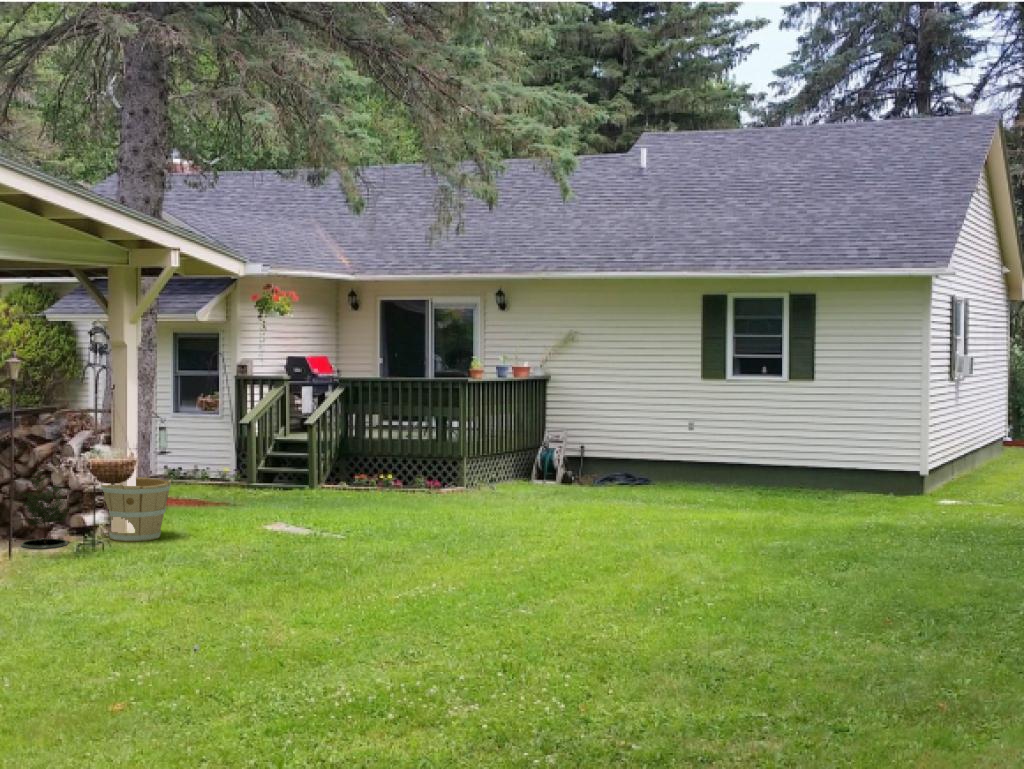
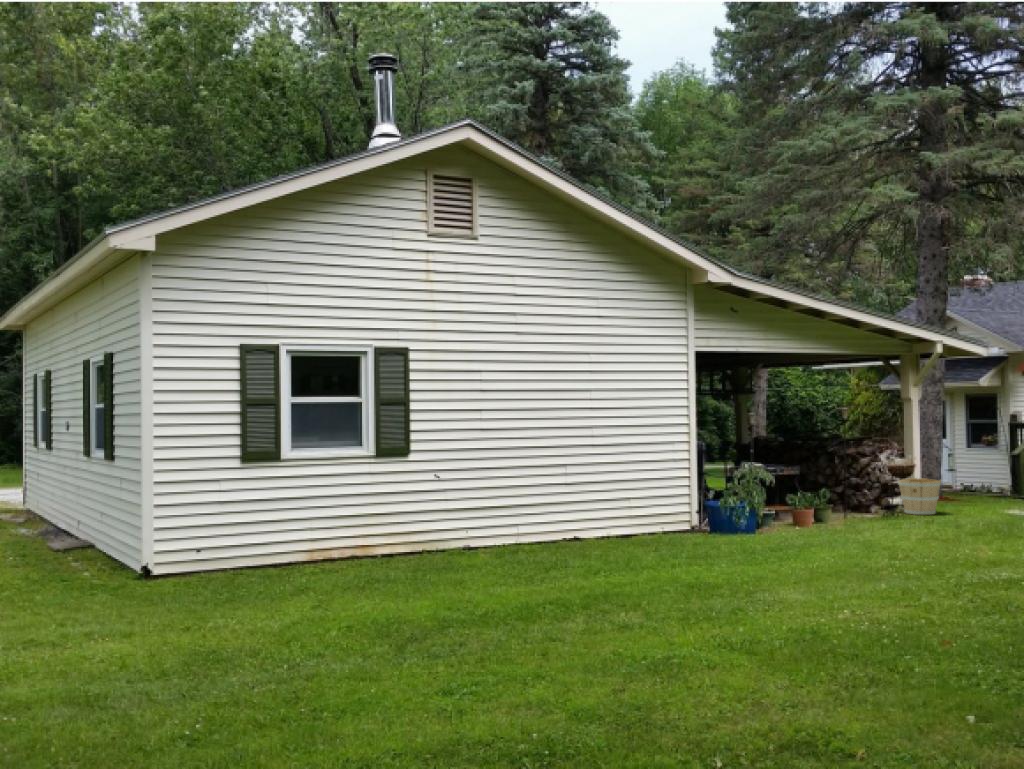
potted tree: present [21,472,69,549] -> none [851,469,881,514]

